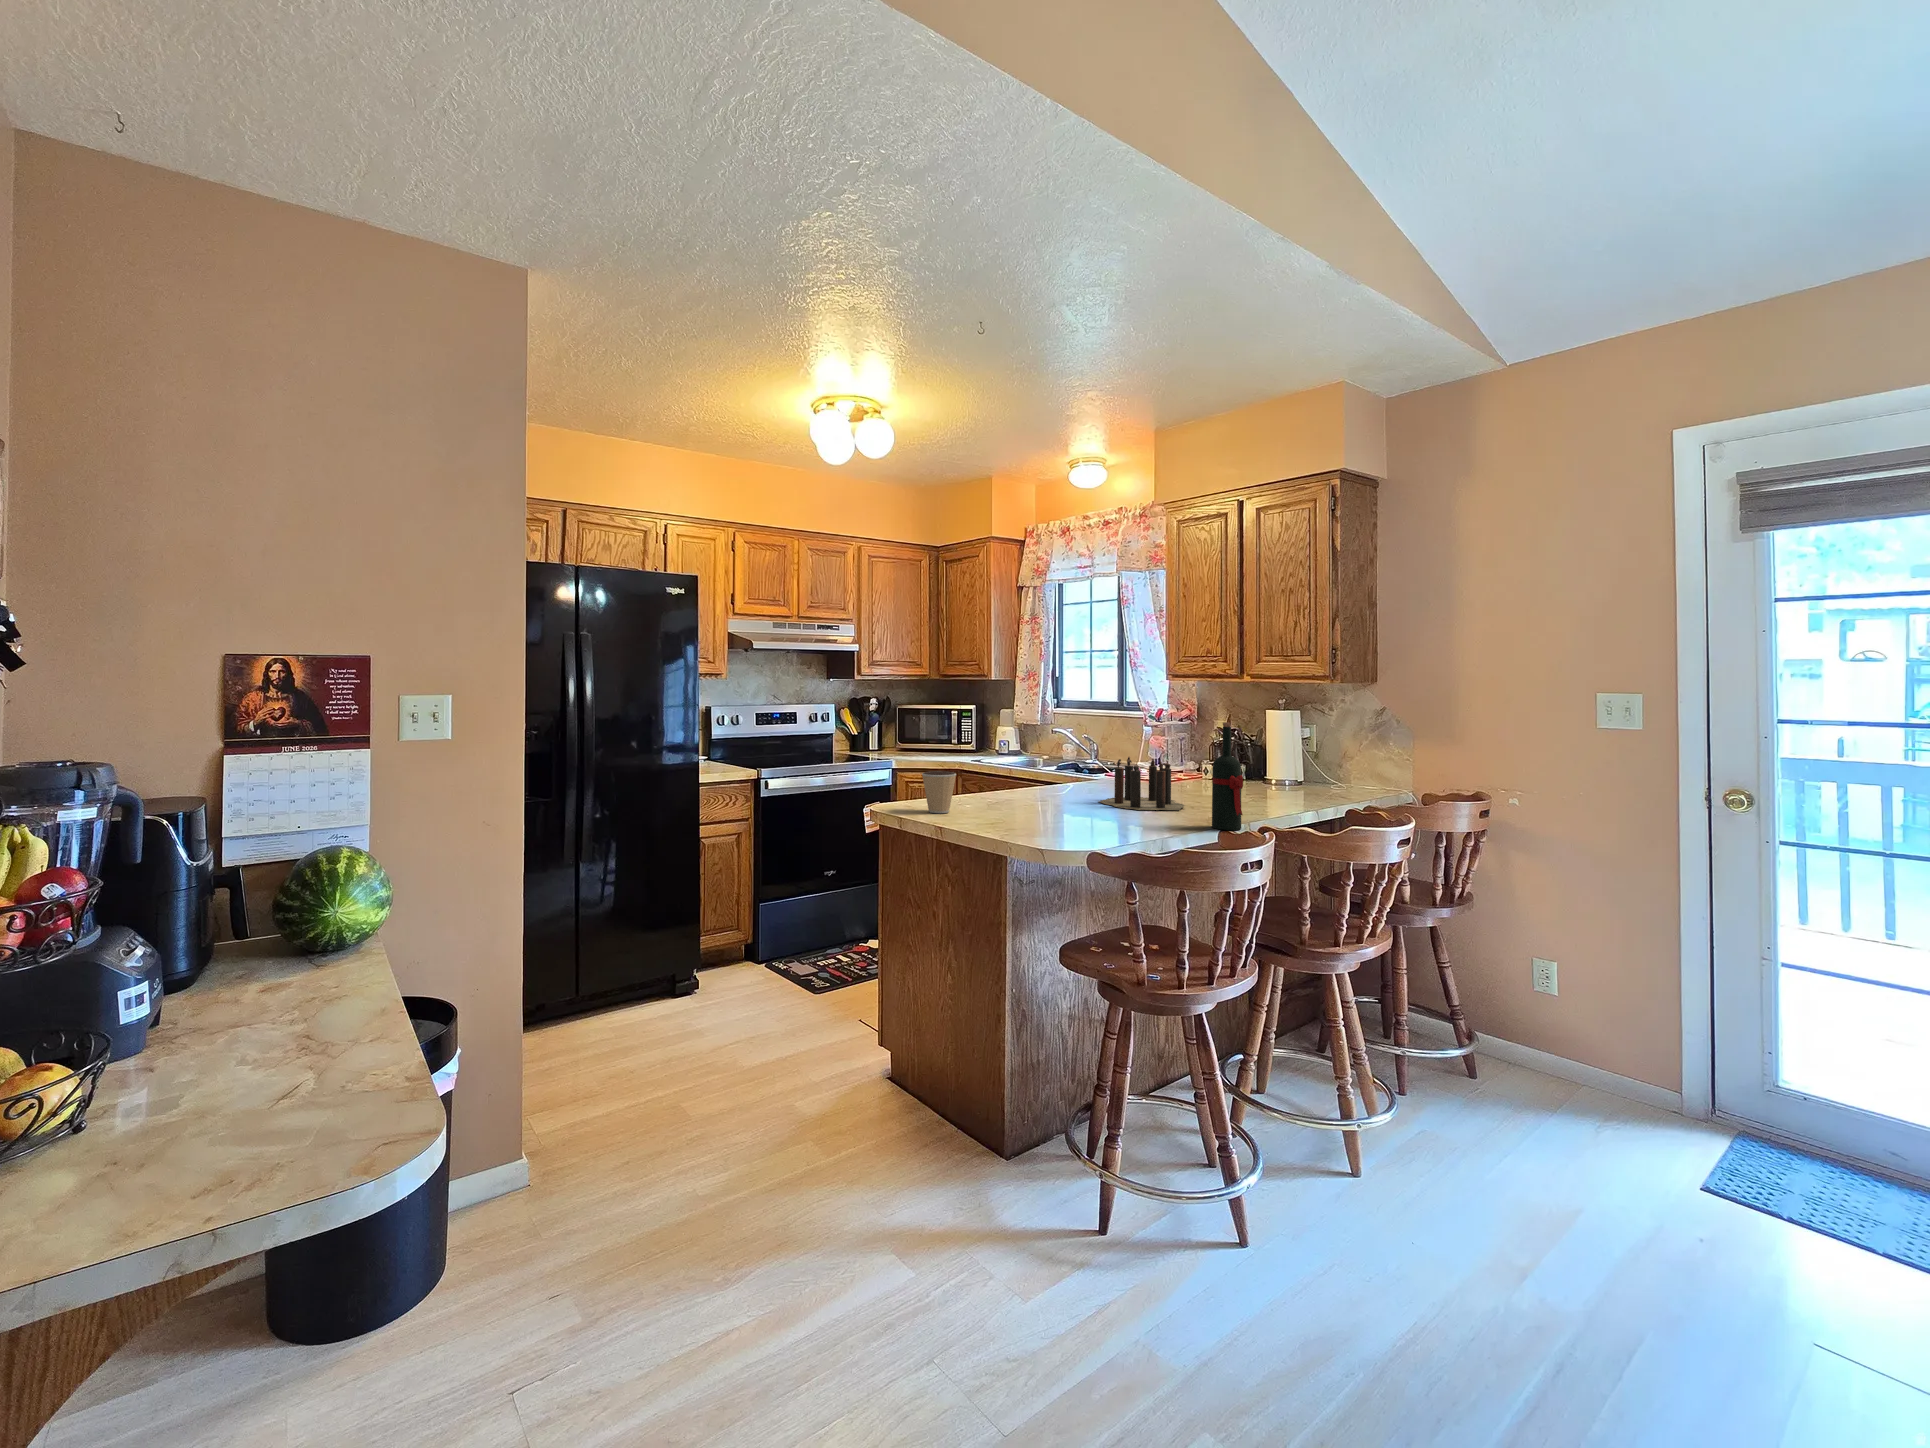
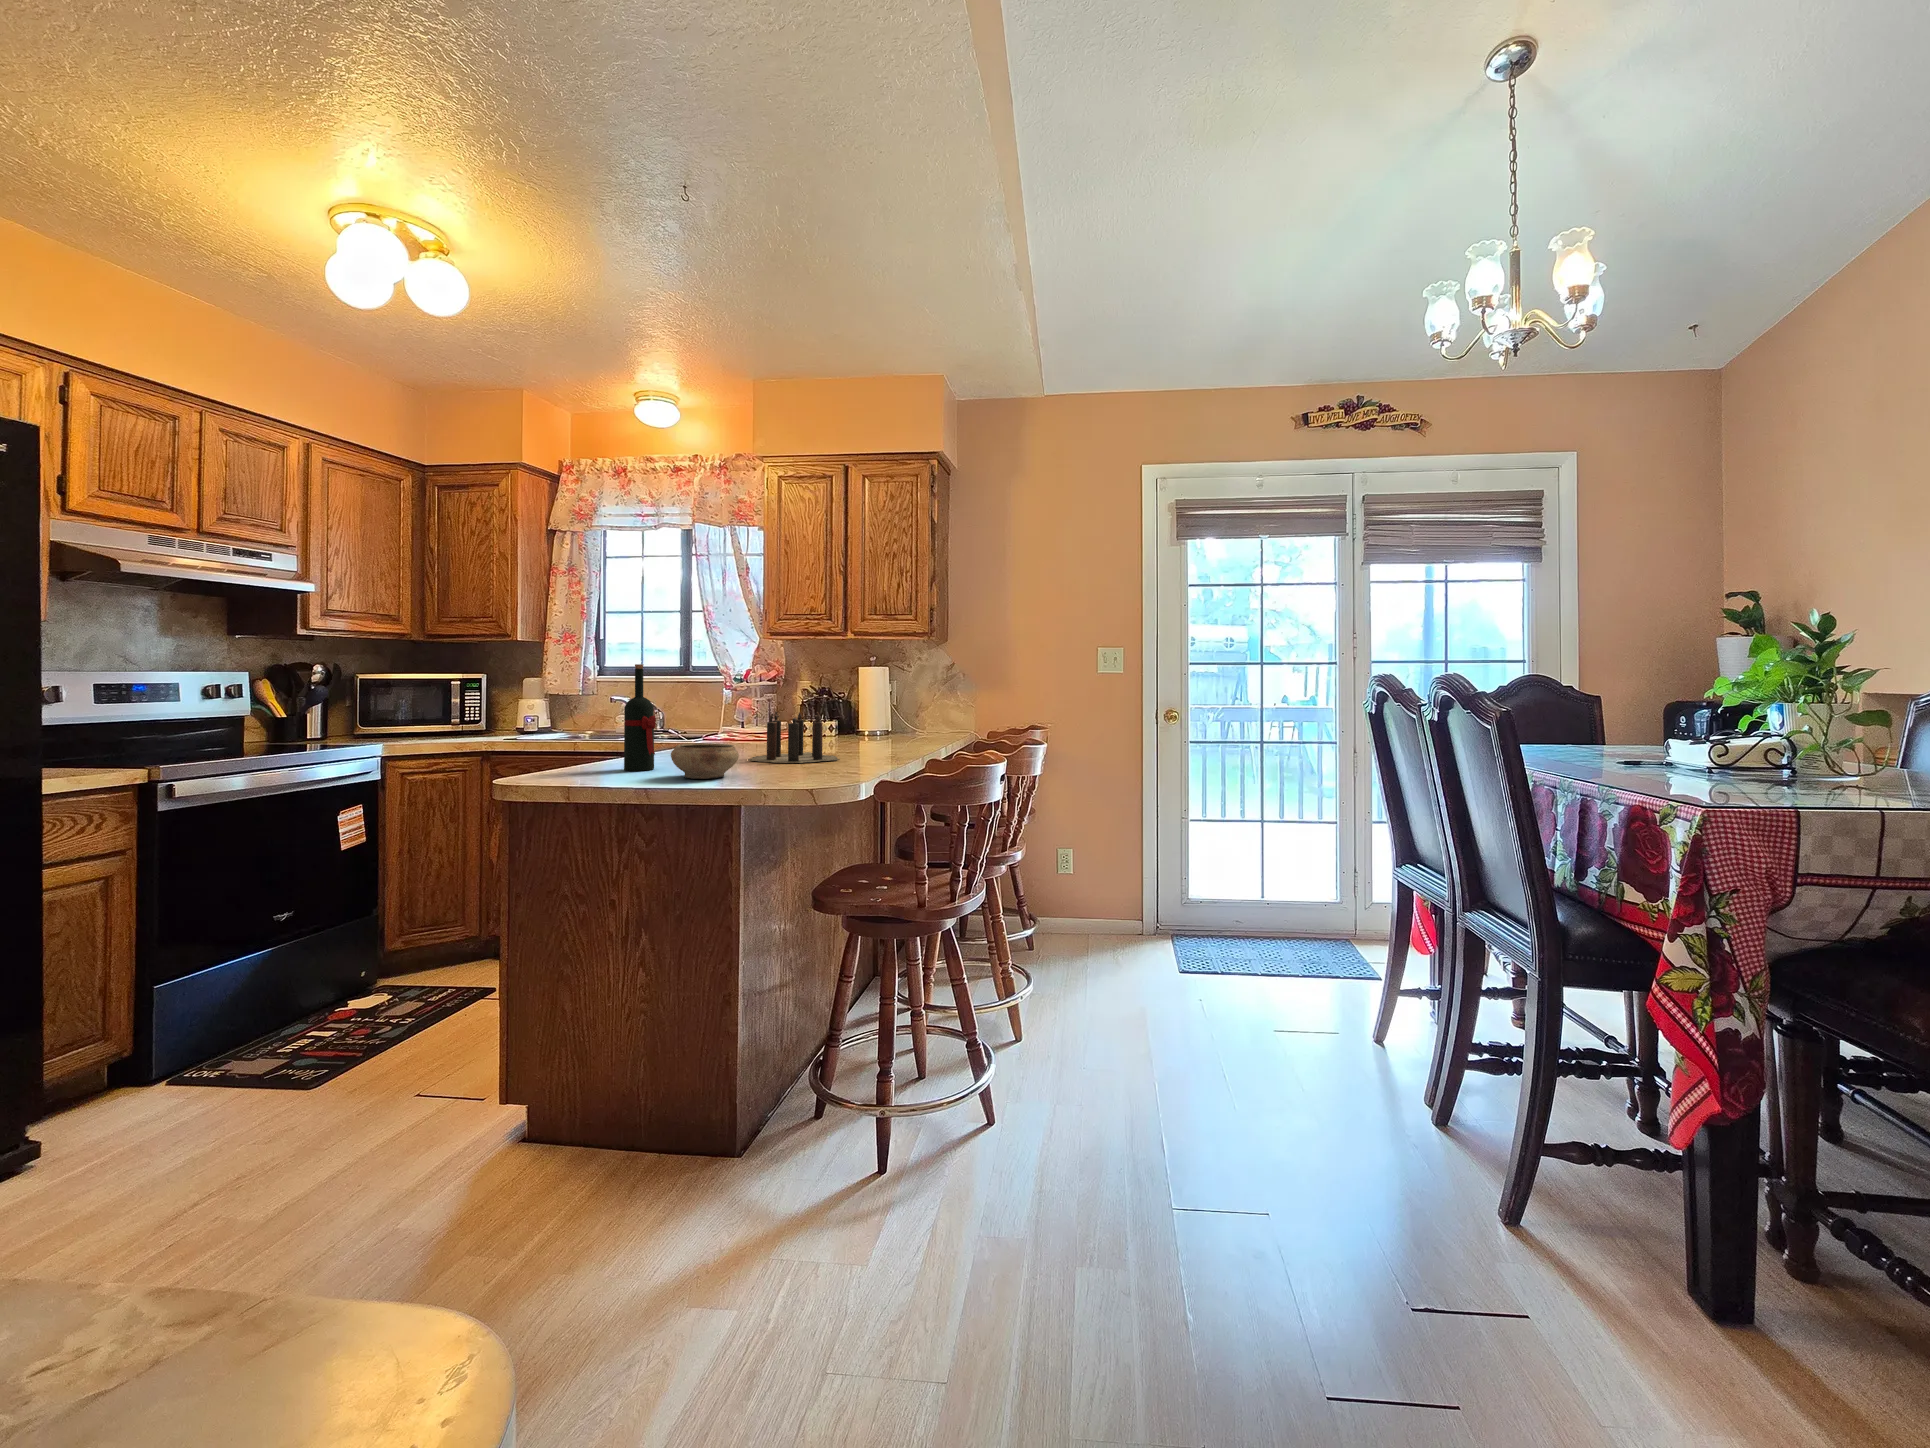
wine bottle: present [1212,722,1243,830] -> present [624,664,656,771]
coffee cup: present [922,771,956,813] -> none [561,734,610,785]
ceramic bowl: none [1003,785,1059,819] -> present [671,743,739,779]

